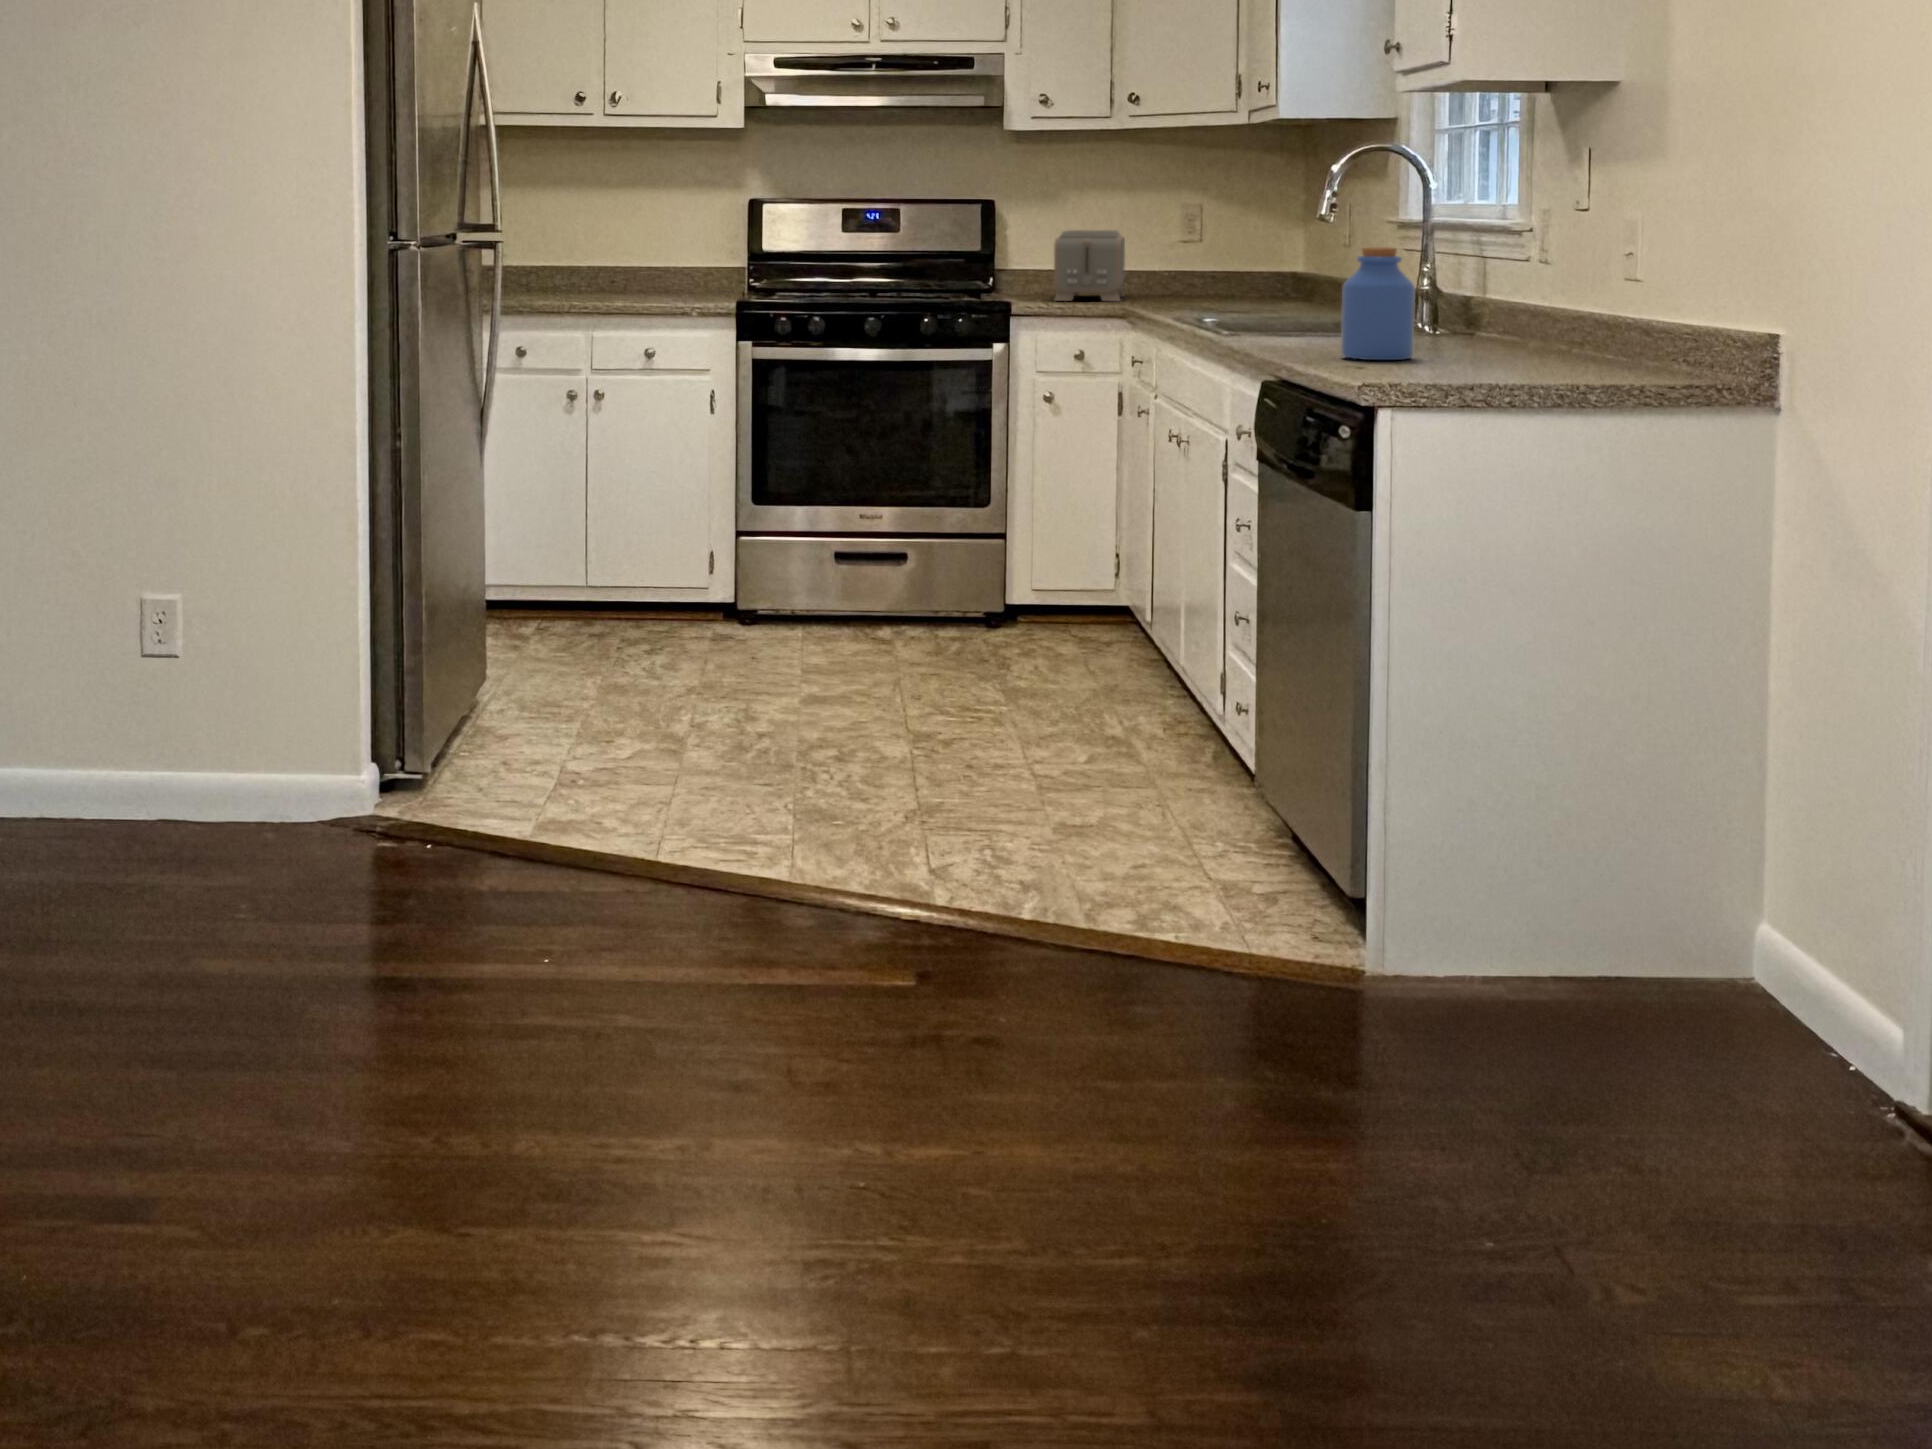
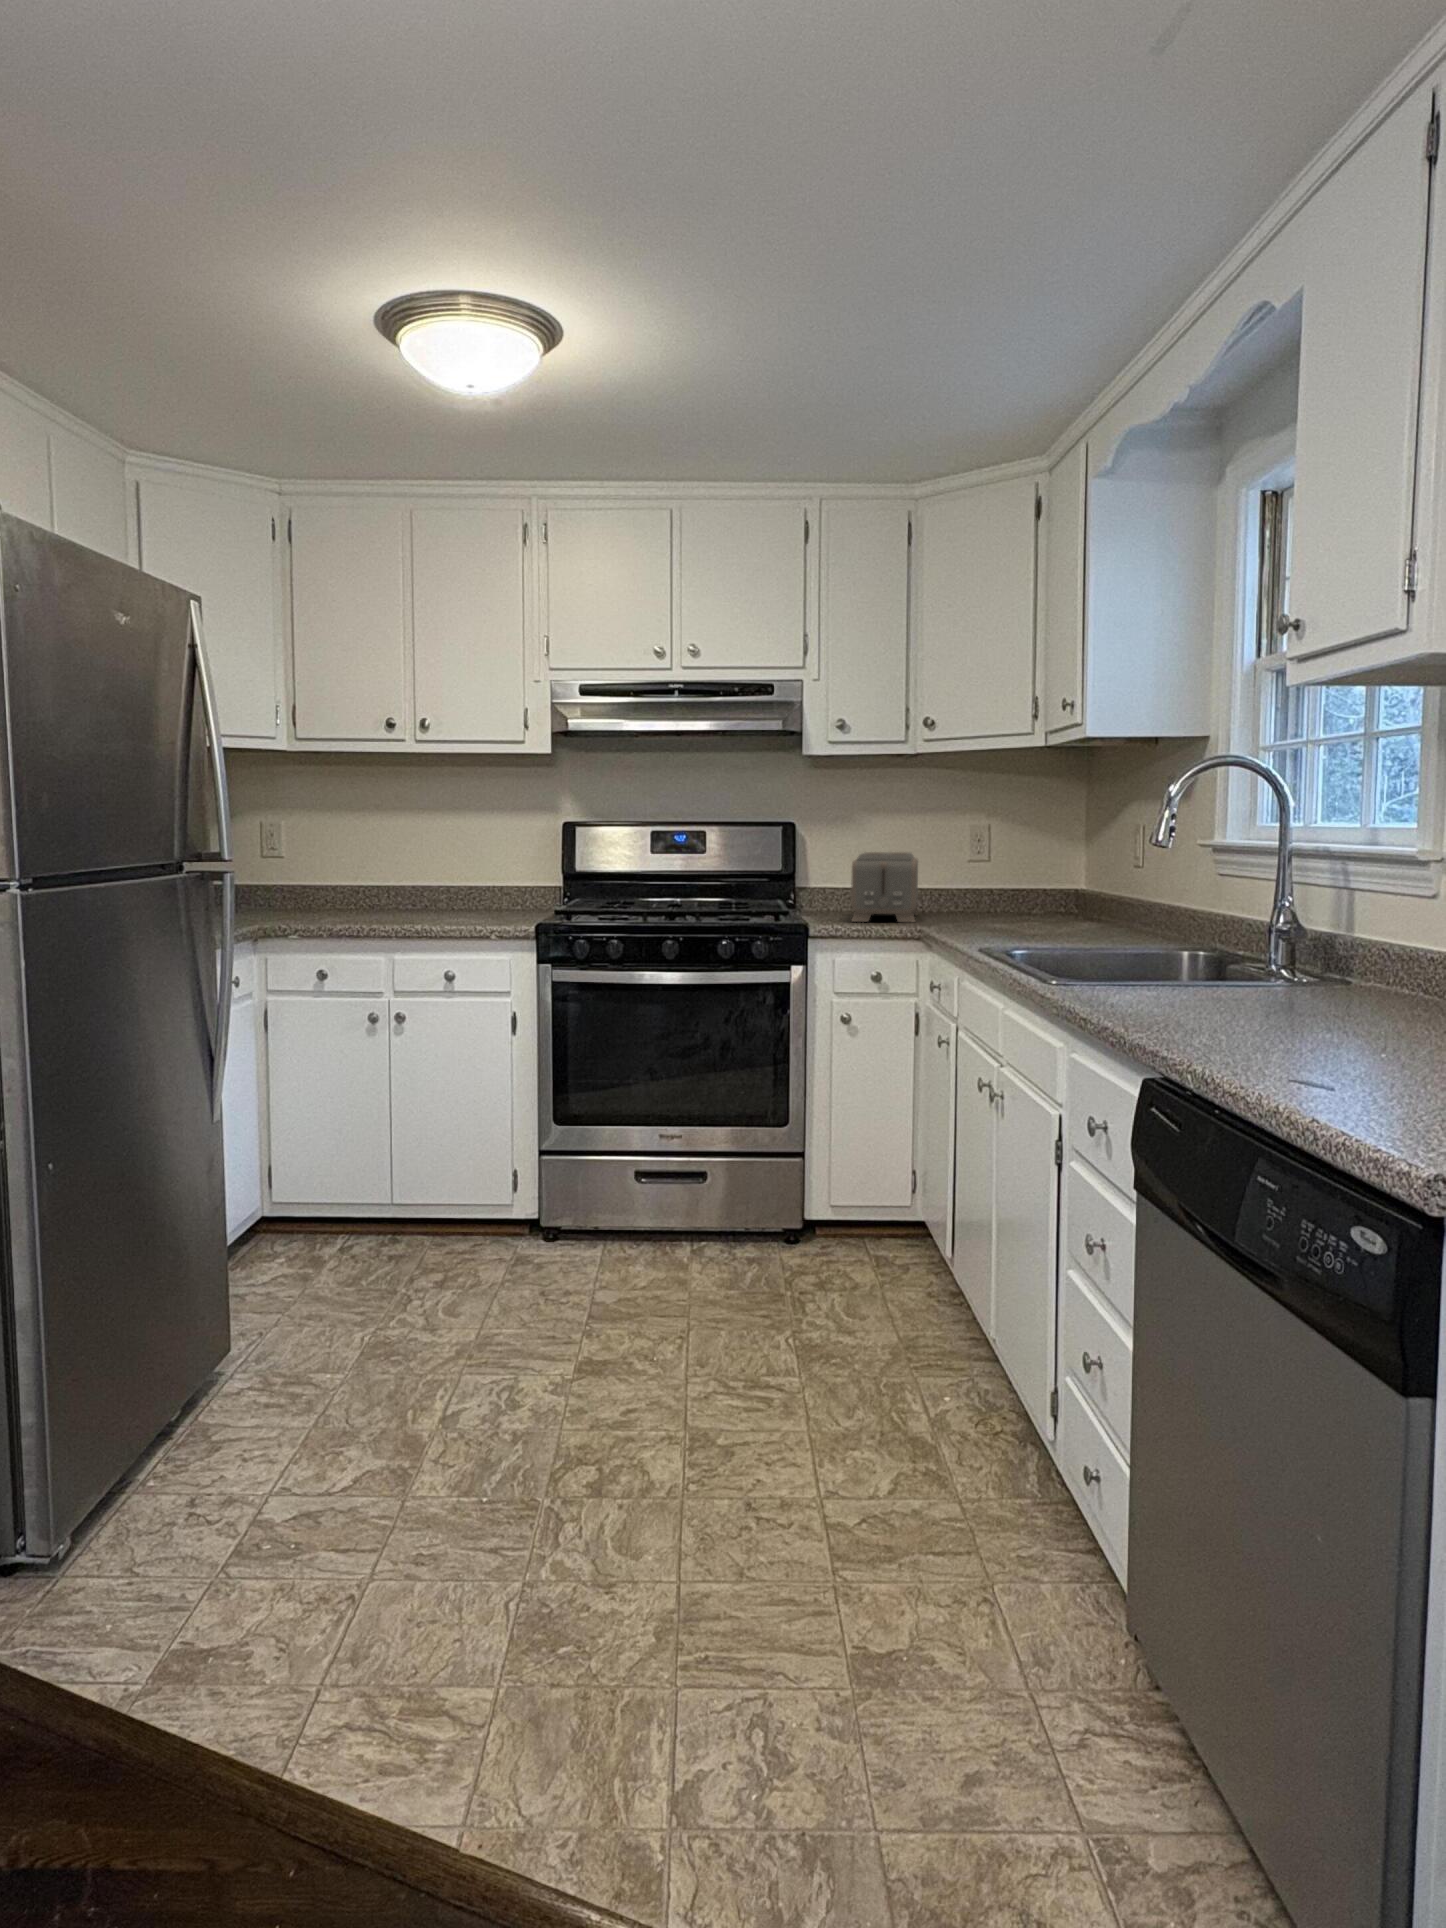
jar: present [1341,247,1415,360] -> none [1250,891,1363,1052]

